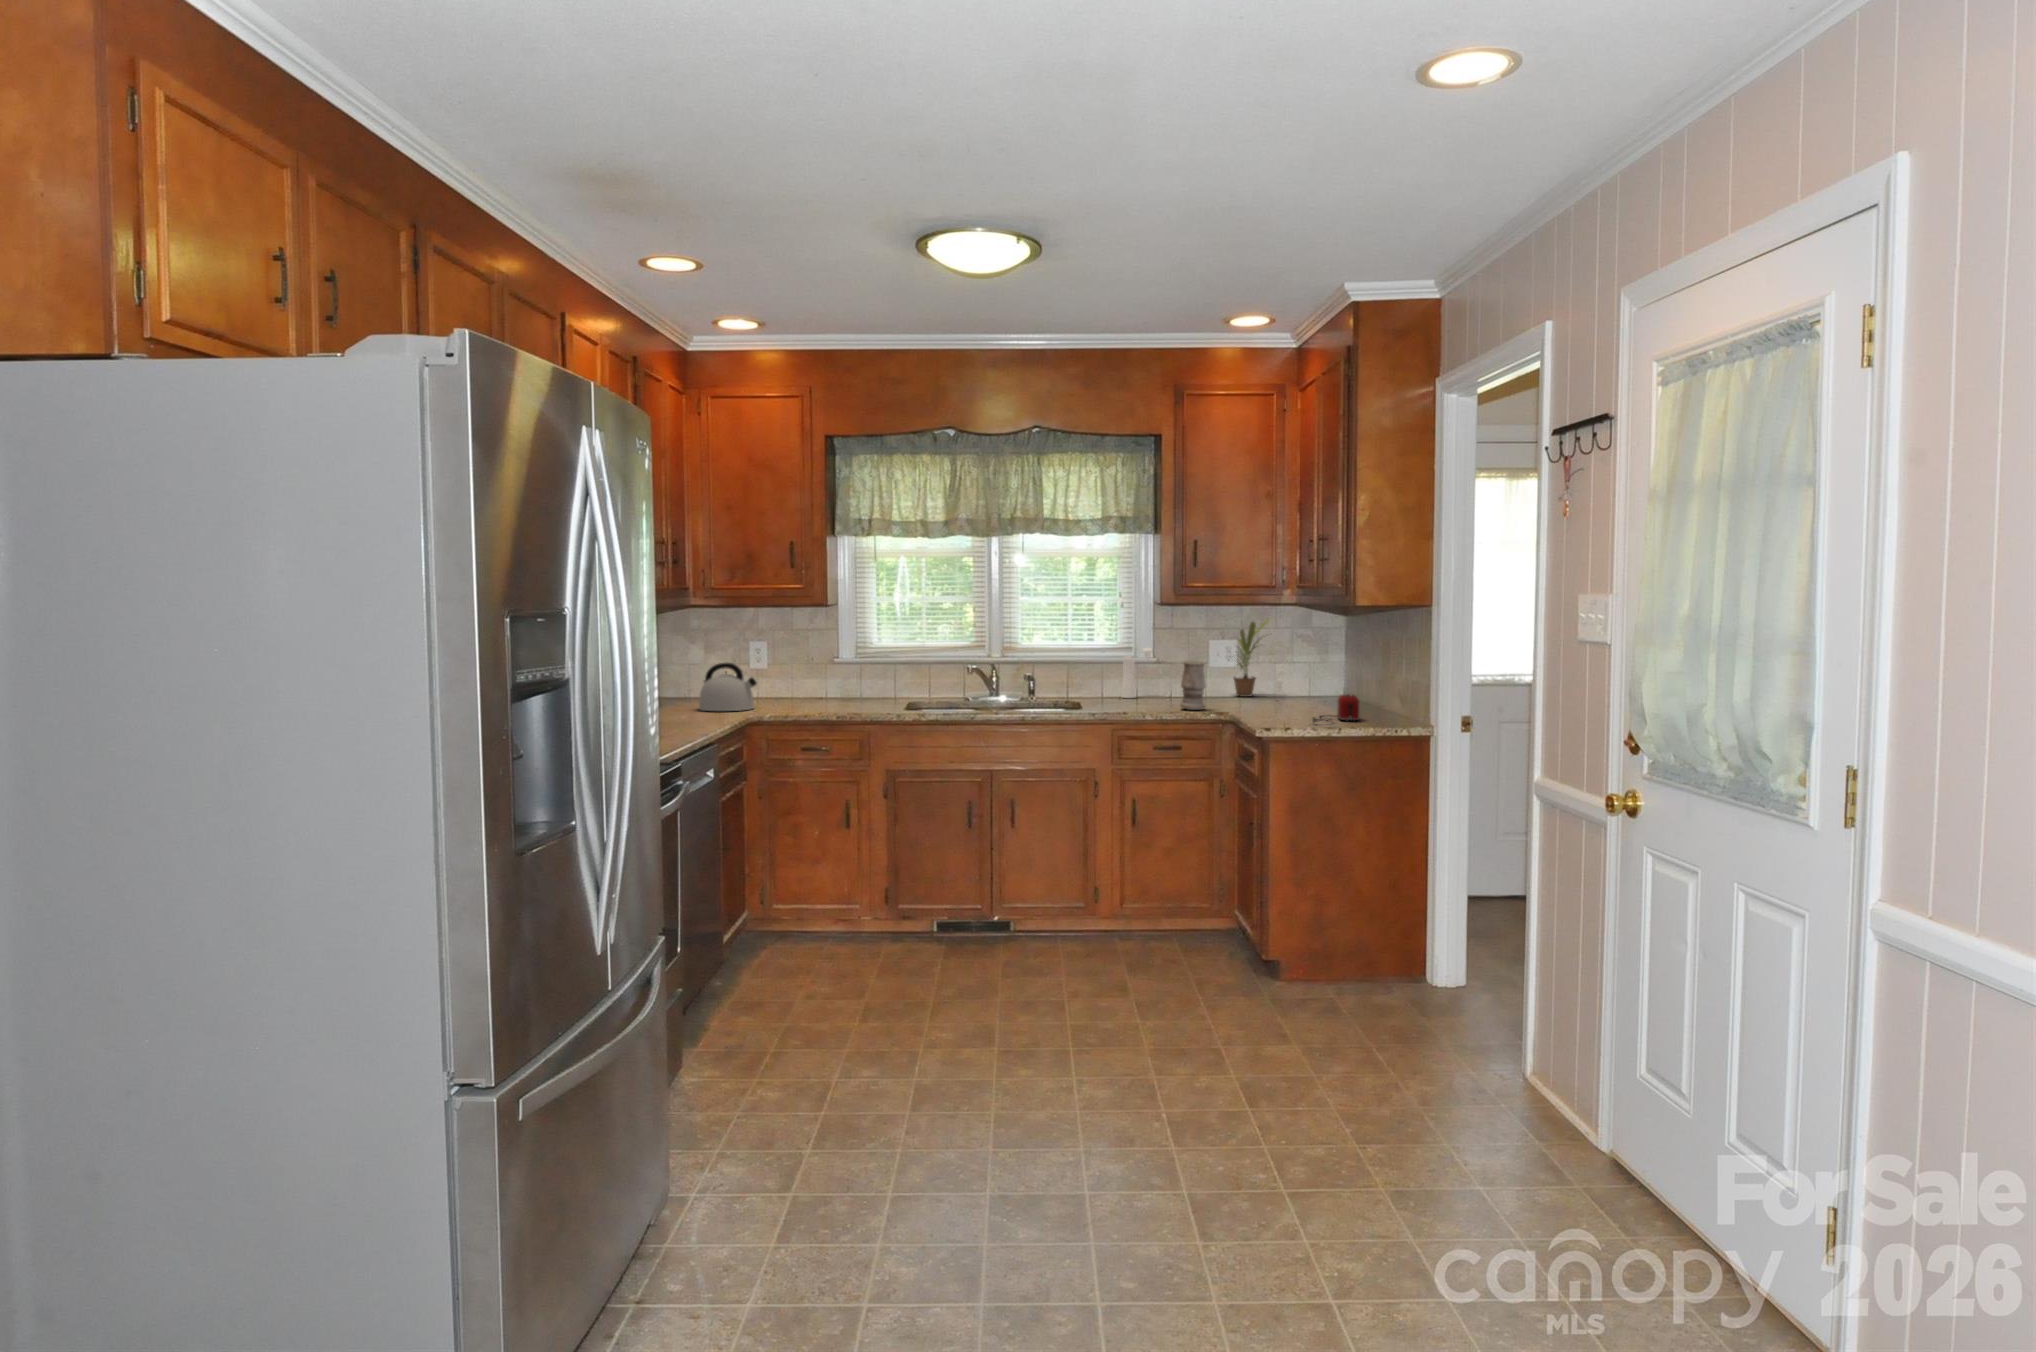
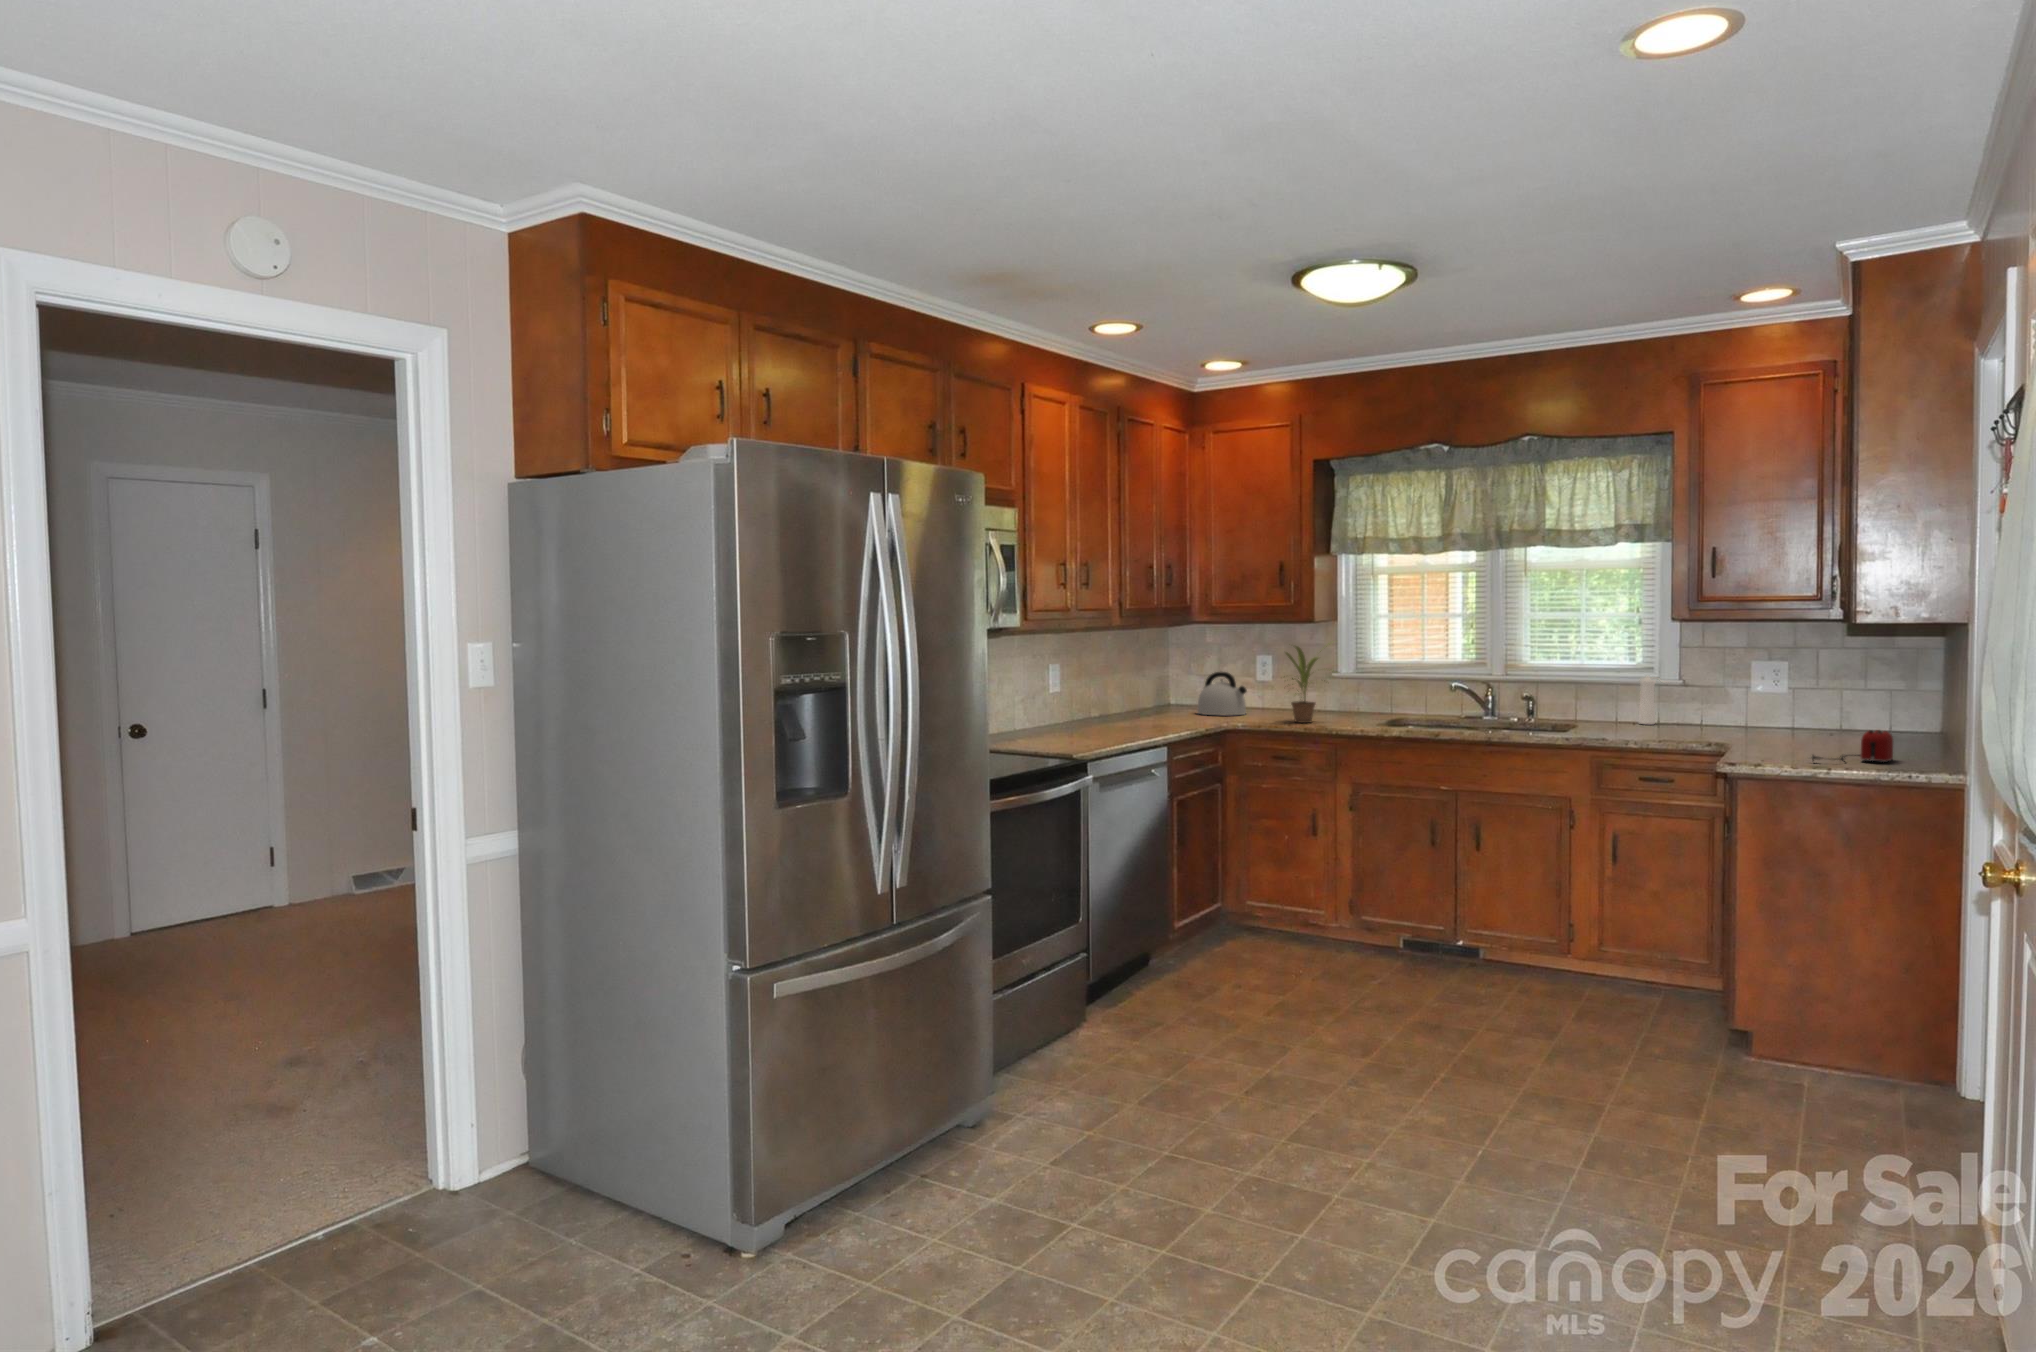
potted plant: present [1232,619,1270,697] -> present [1286,646,1318,723]
vase: present [1180,660,1206,710] -> none [1680,684,1713,740]

